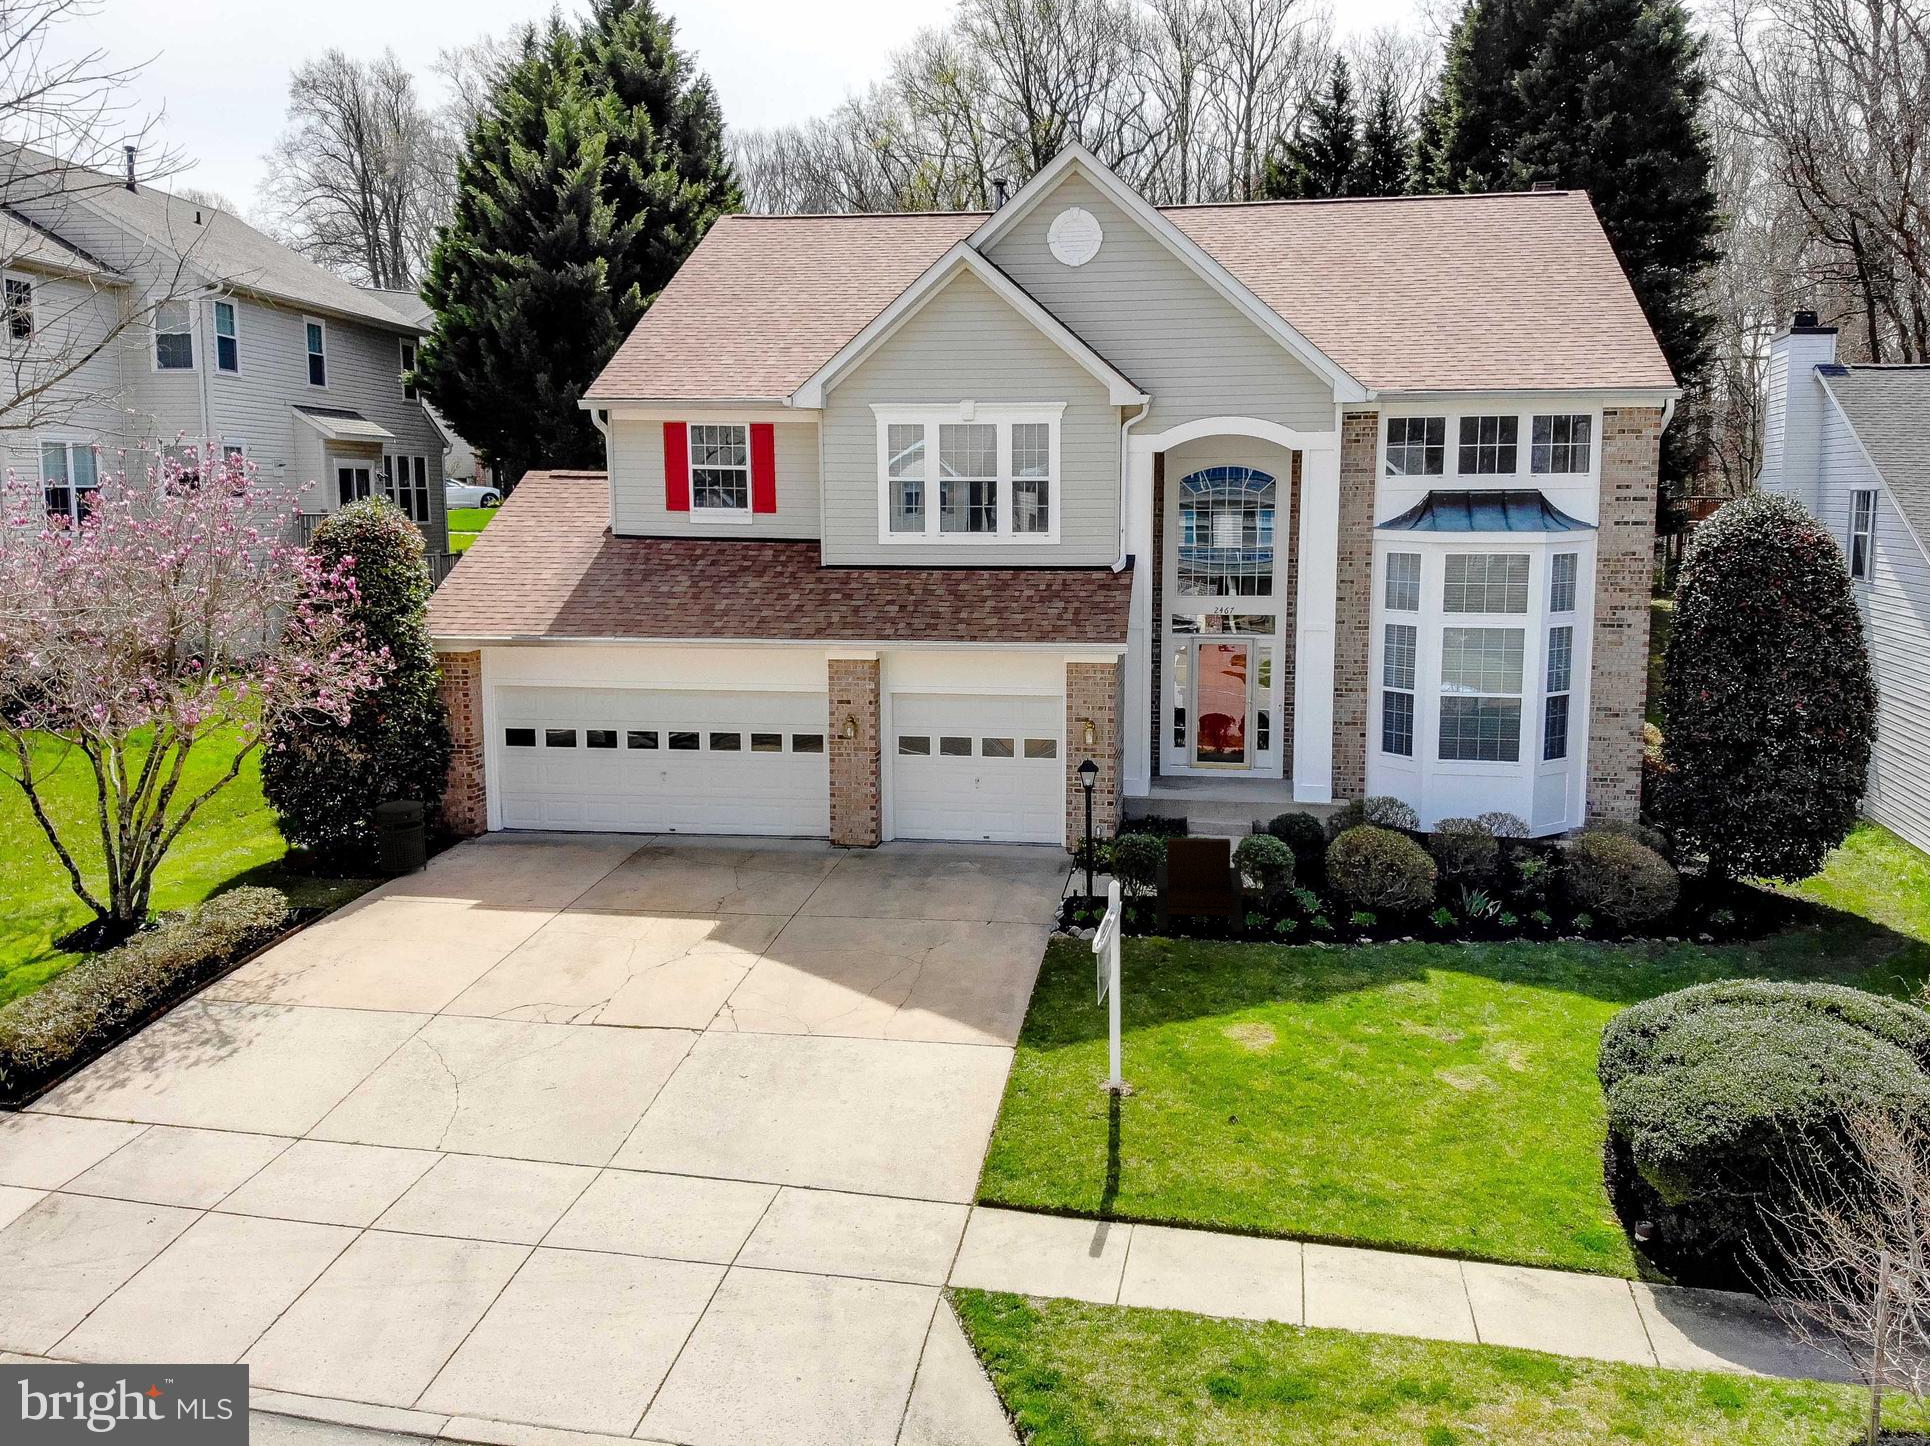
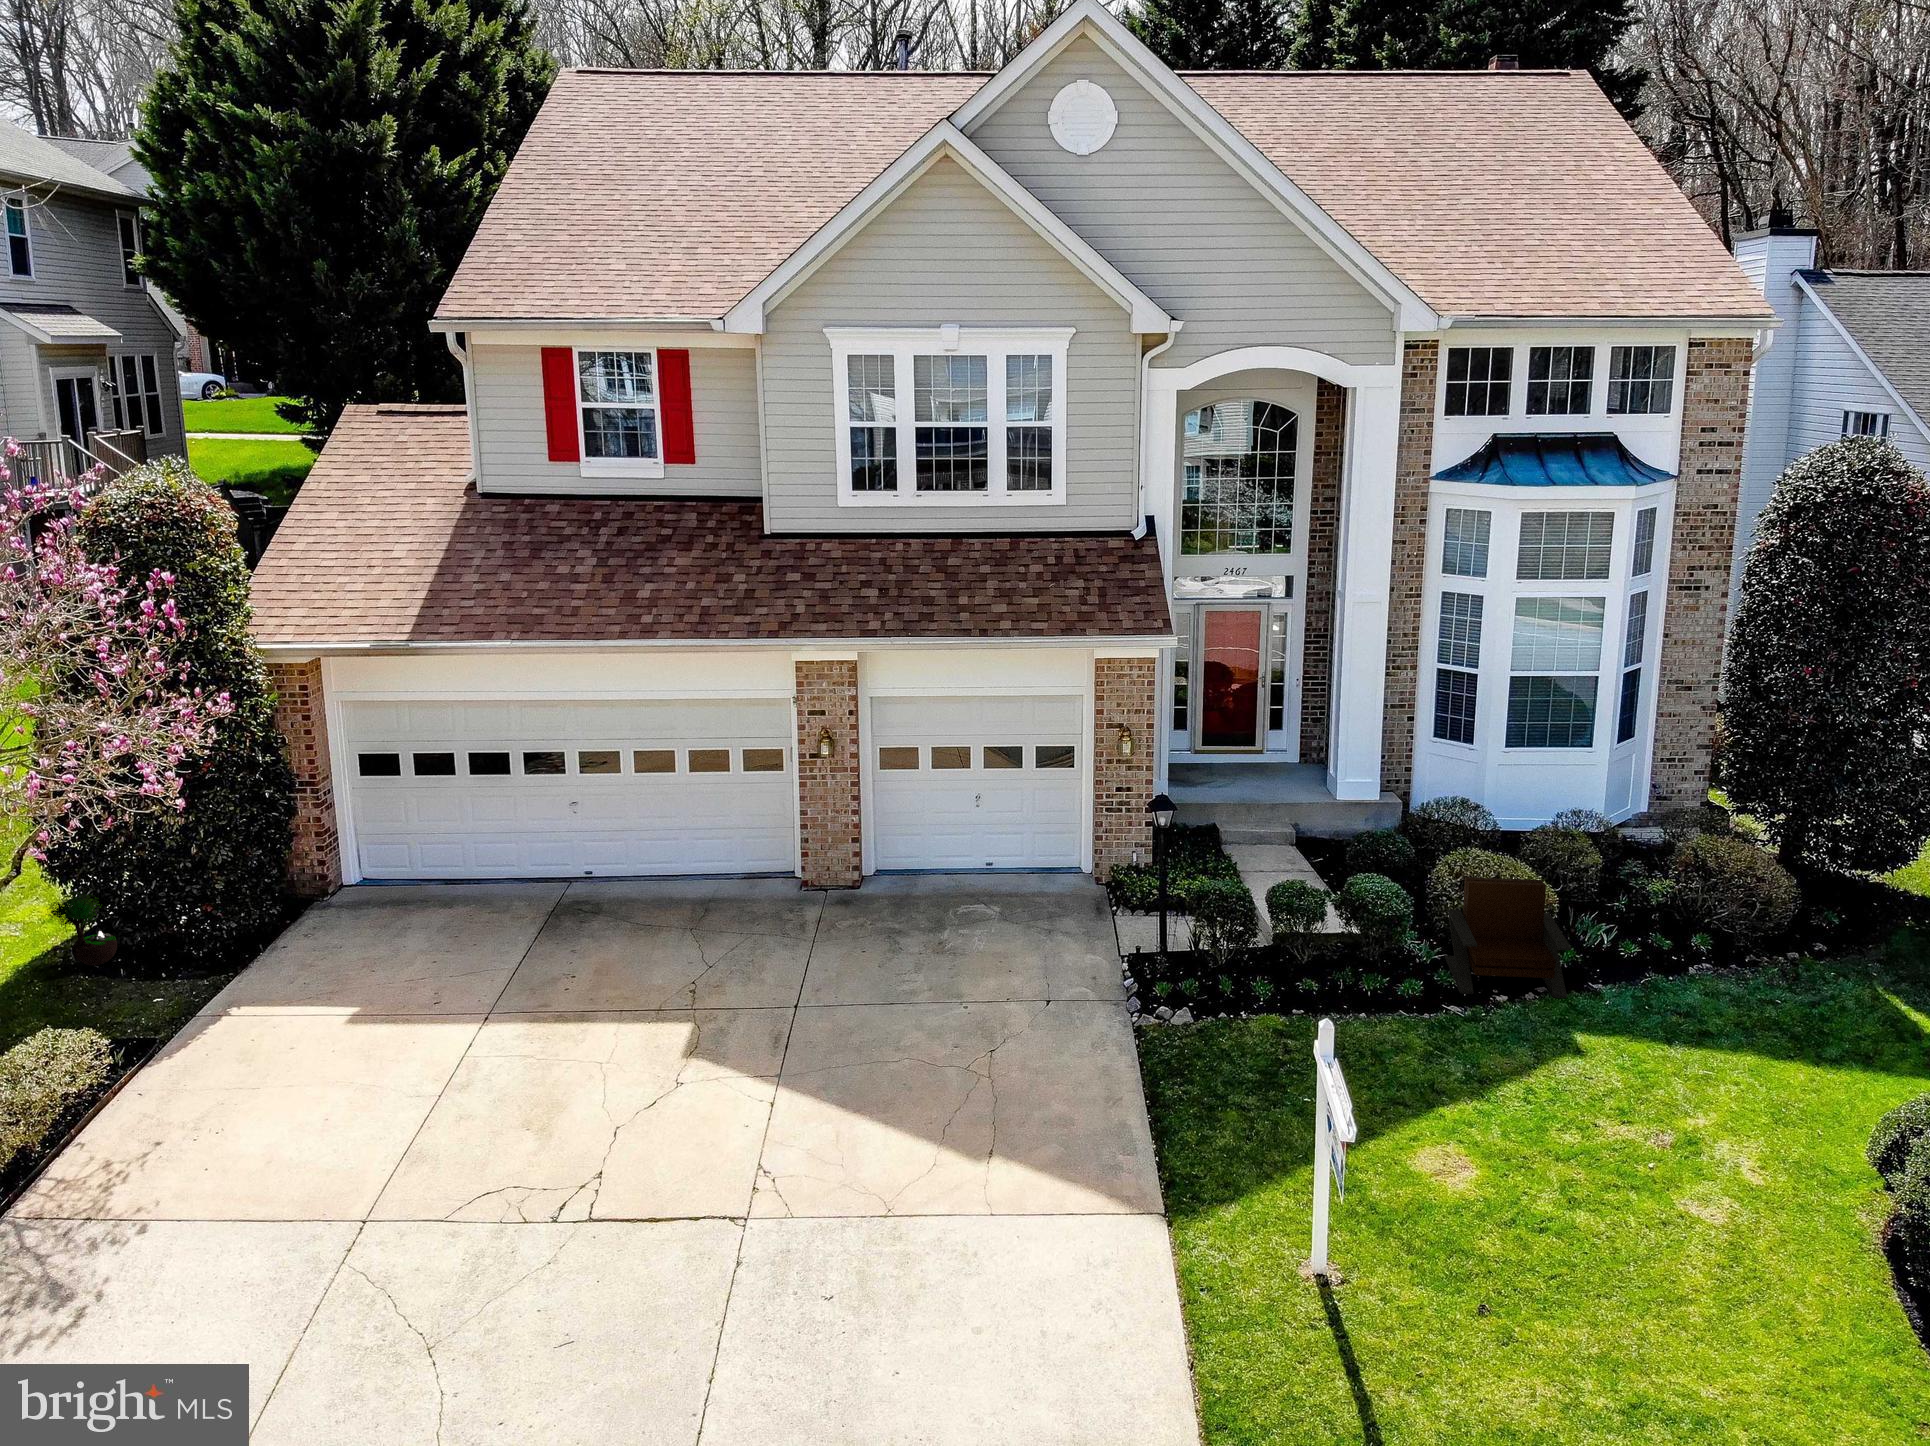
trash can: present [376,800,428,877] -> none [202,867,277,971]
lounge chair: present [1156,838,1244,932] -> present [1445,877,1572,998]

